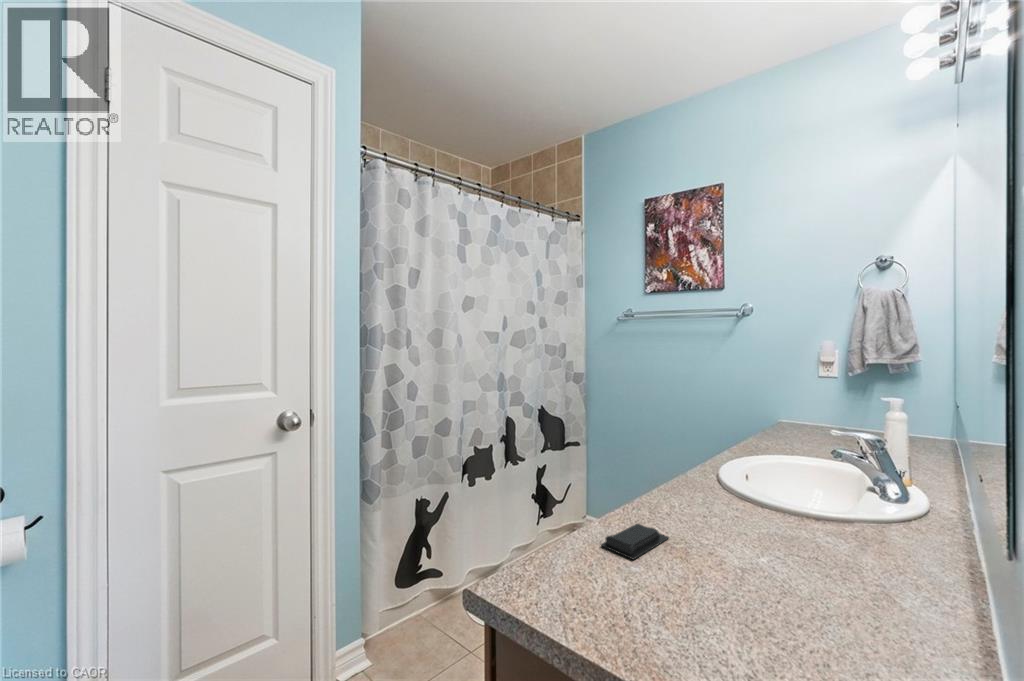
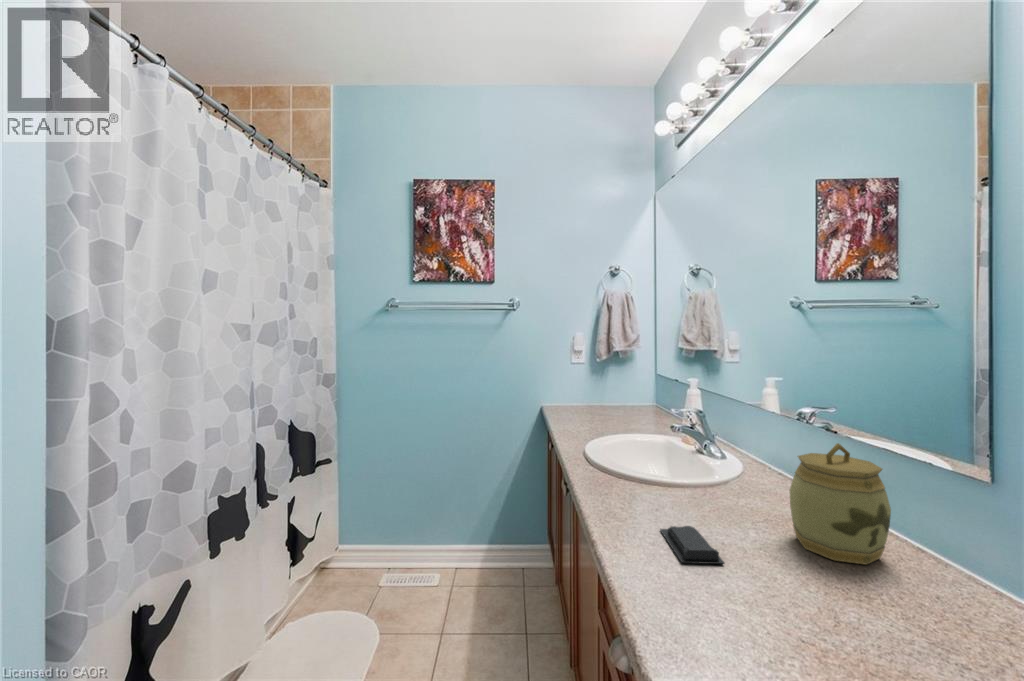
jar: none [741,476,860,630] -> present [790,443,891,564]

